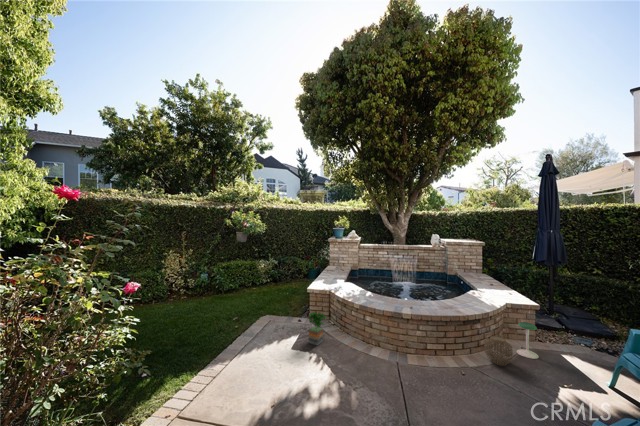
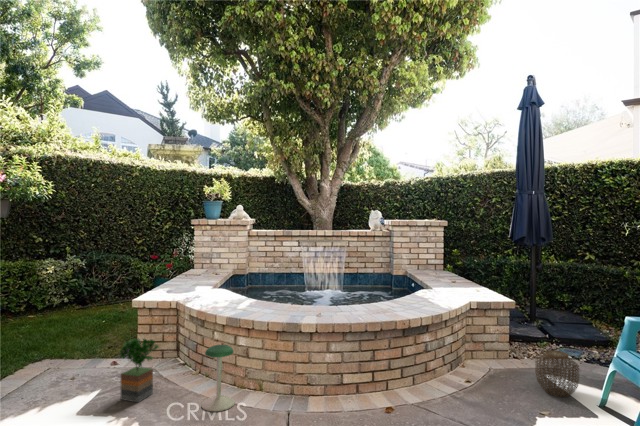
stool: present [517,322,539,359] -> present [201,345,235,412]
woven basket: present [485,336,512,366] -> present [535,350,579,397]

